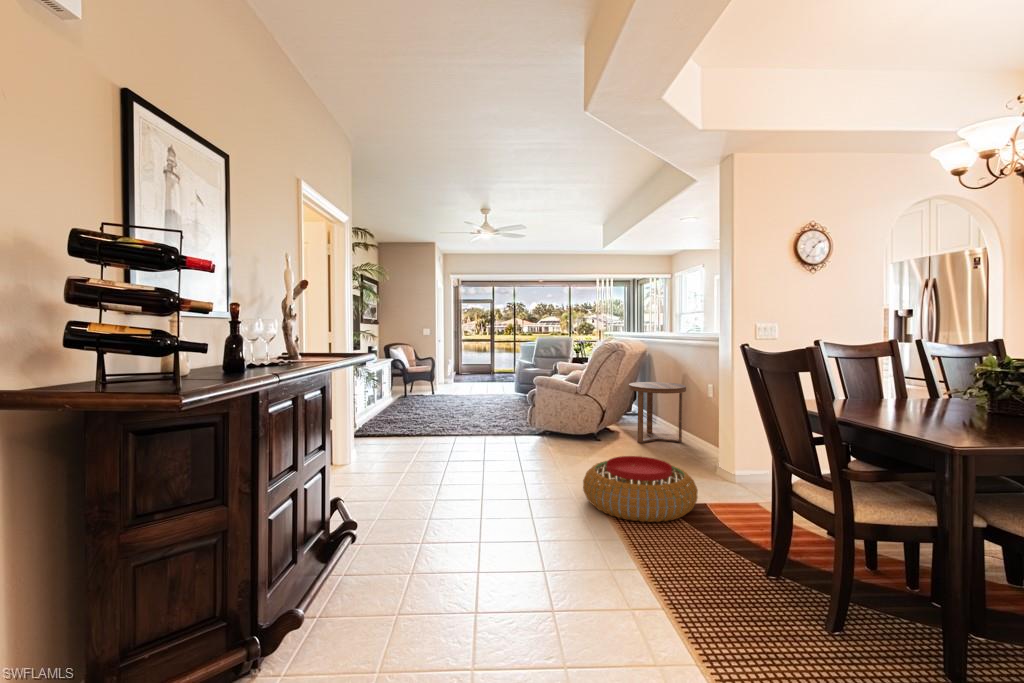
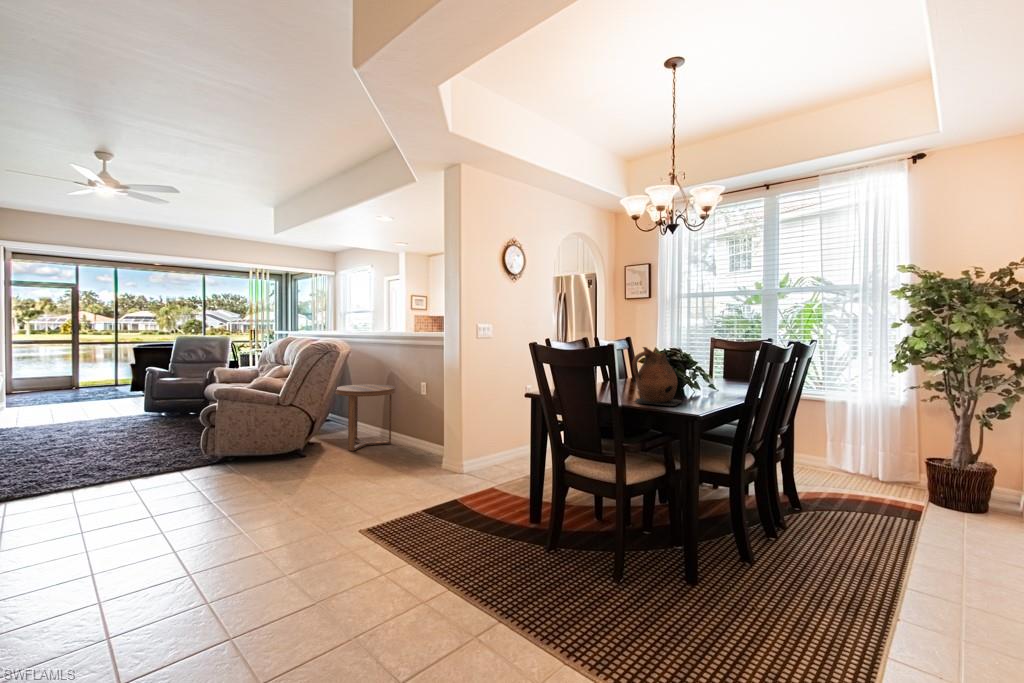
ceramic pitcher: none [880,348,975,430] -> present [632,347,682,406]
pouf: present [583,456,698,522] -> none [338,465,460,538]

